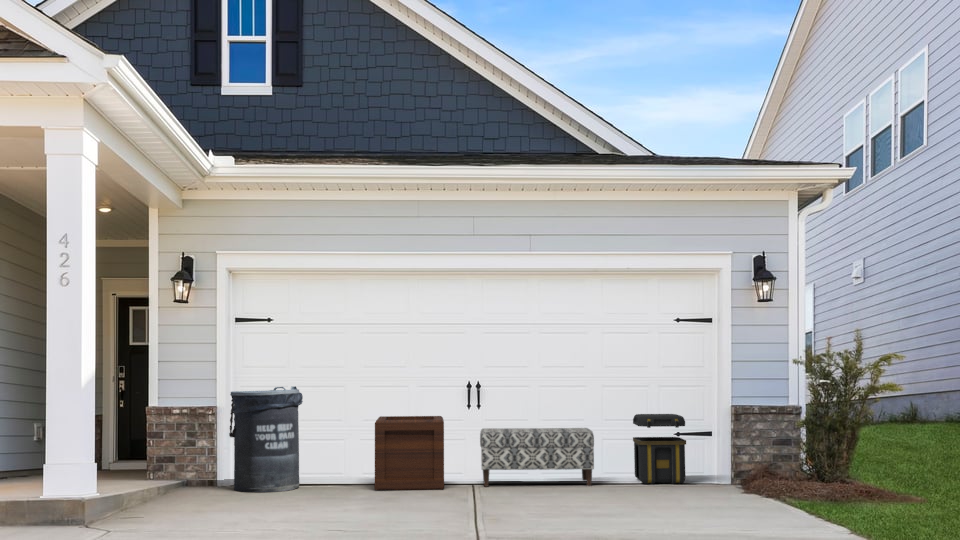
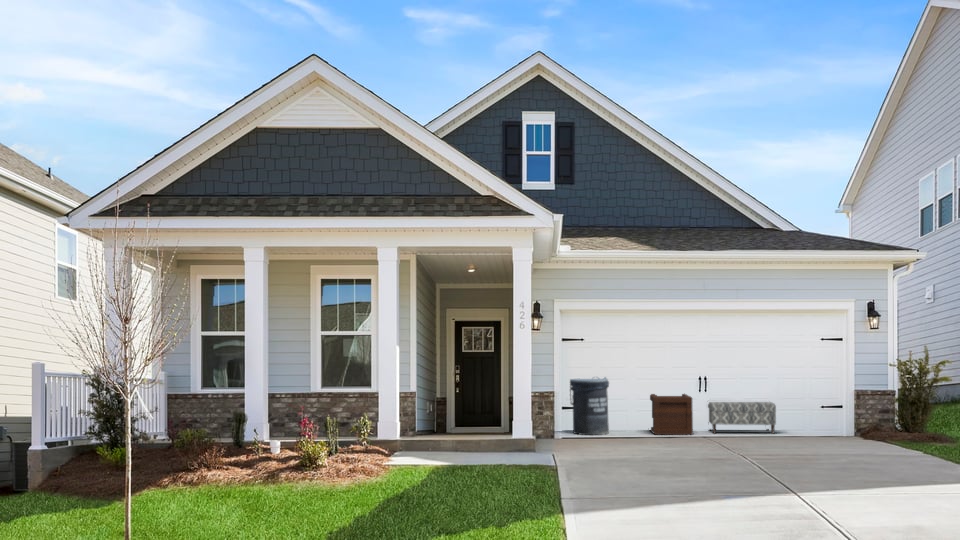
toolbox: present [633,414,686,484] -> none [795,394,828,433]

